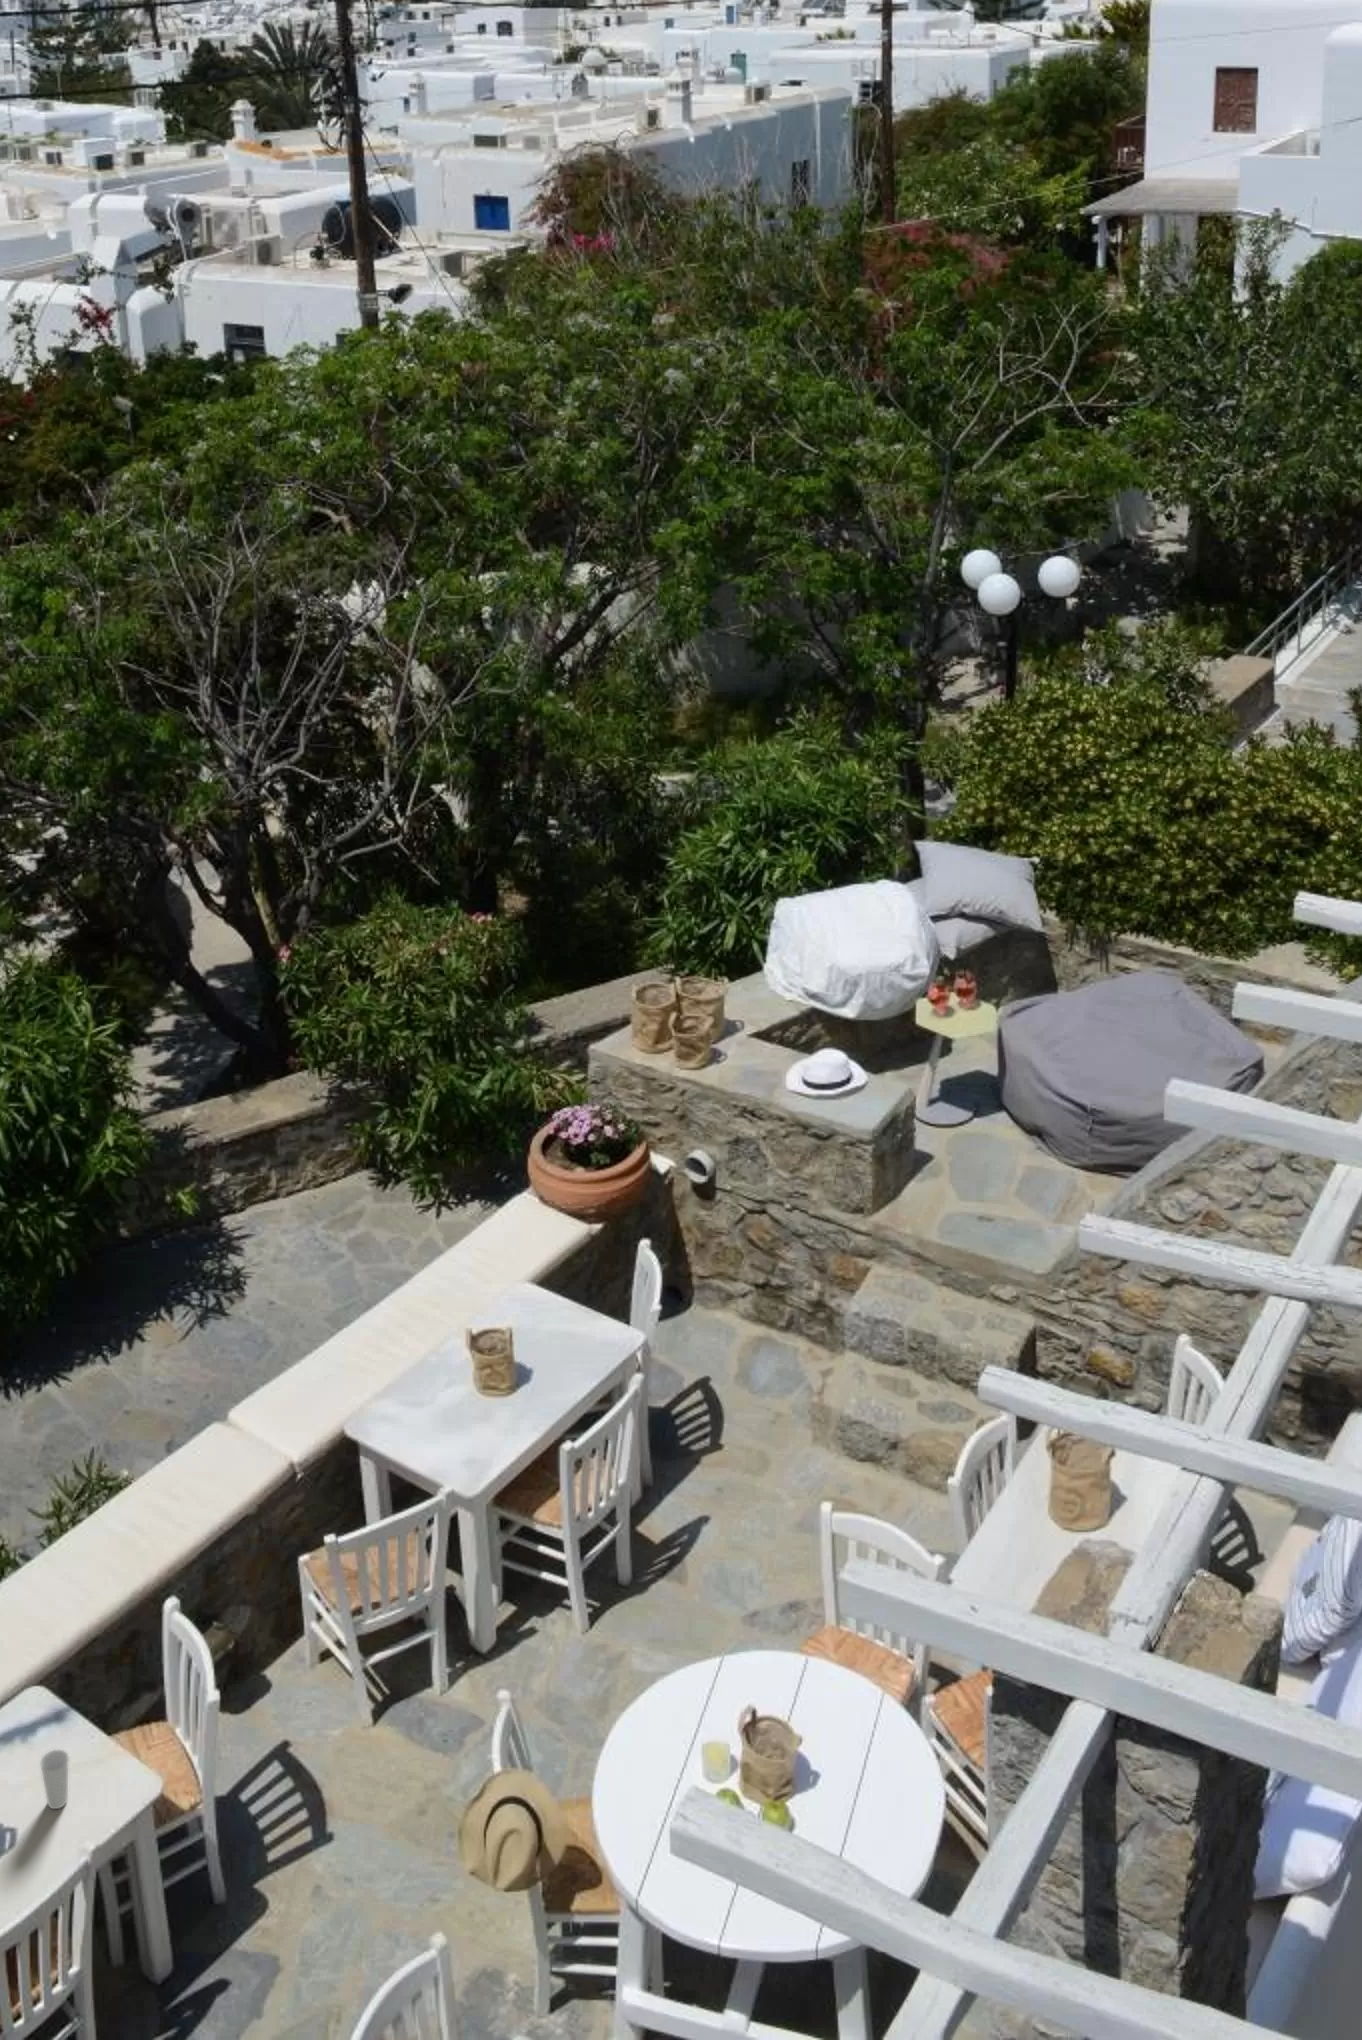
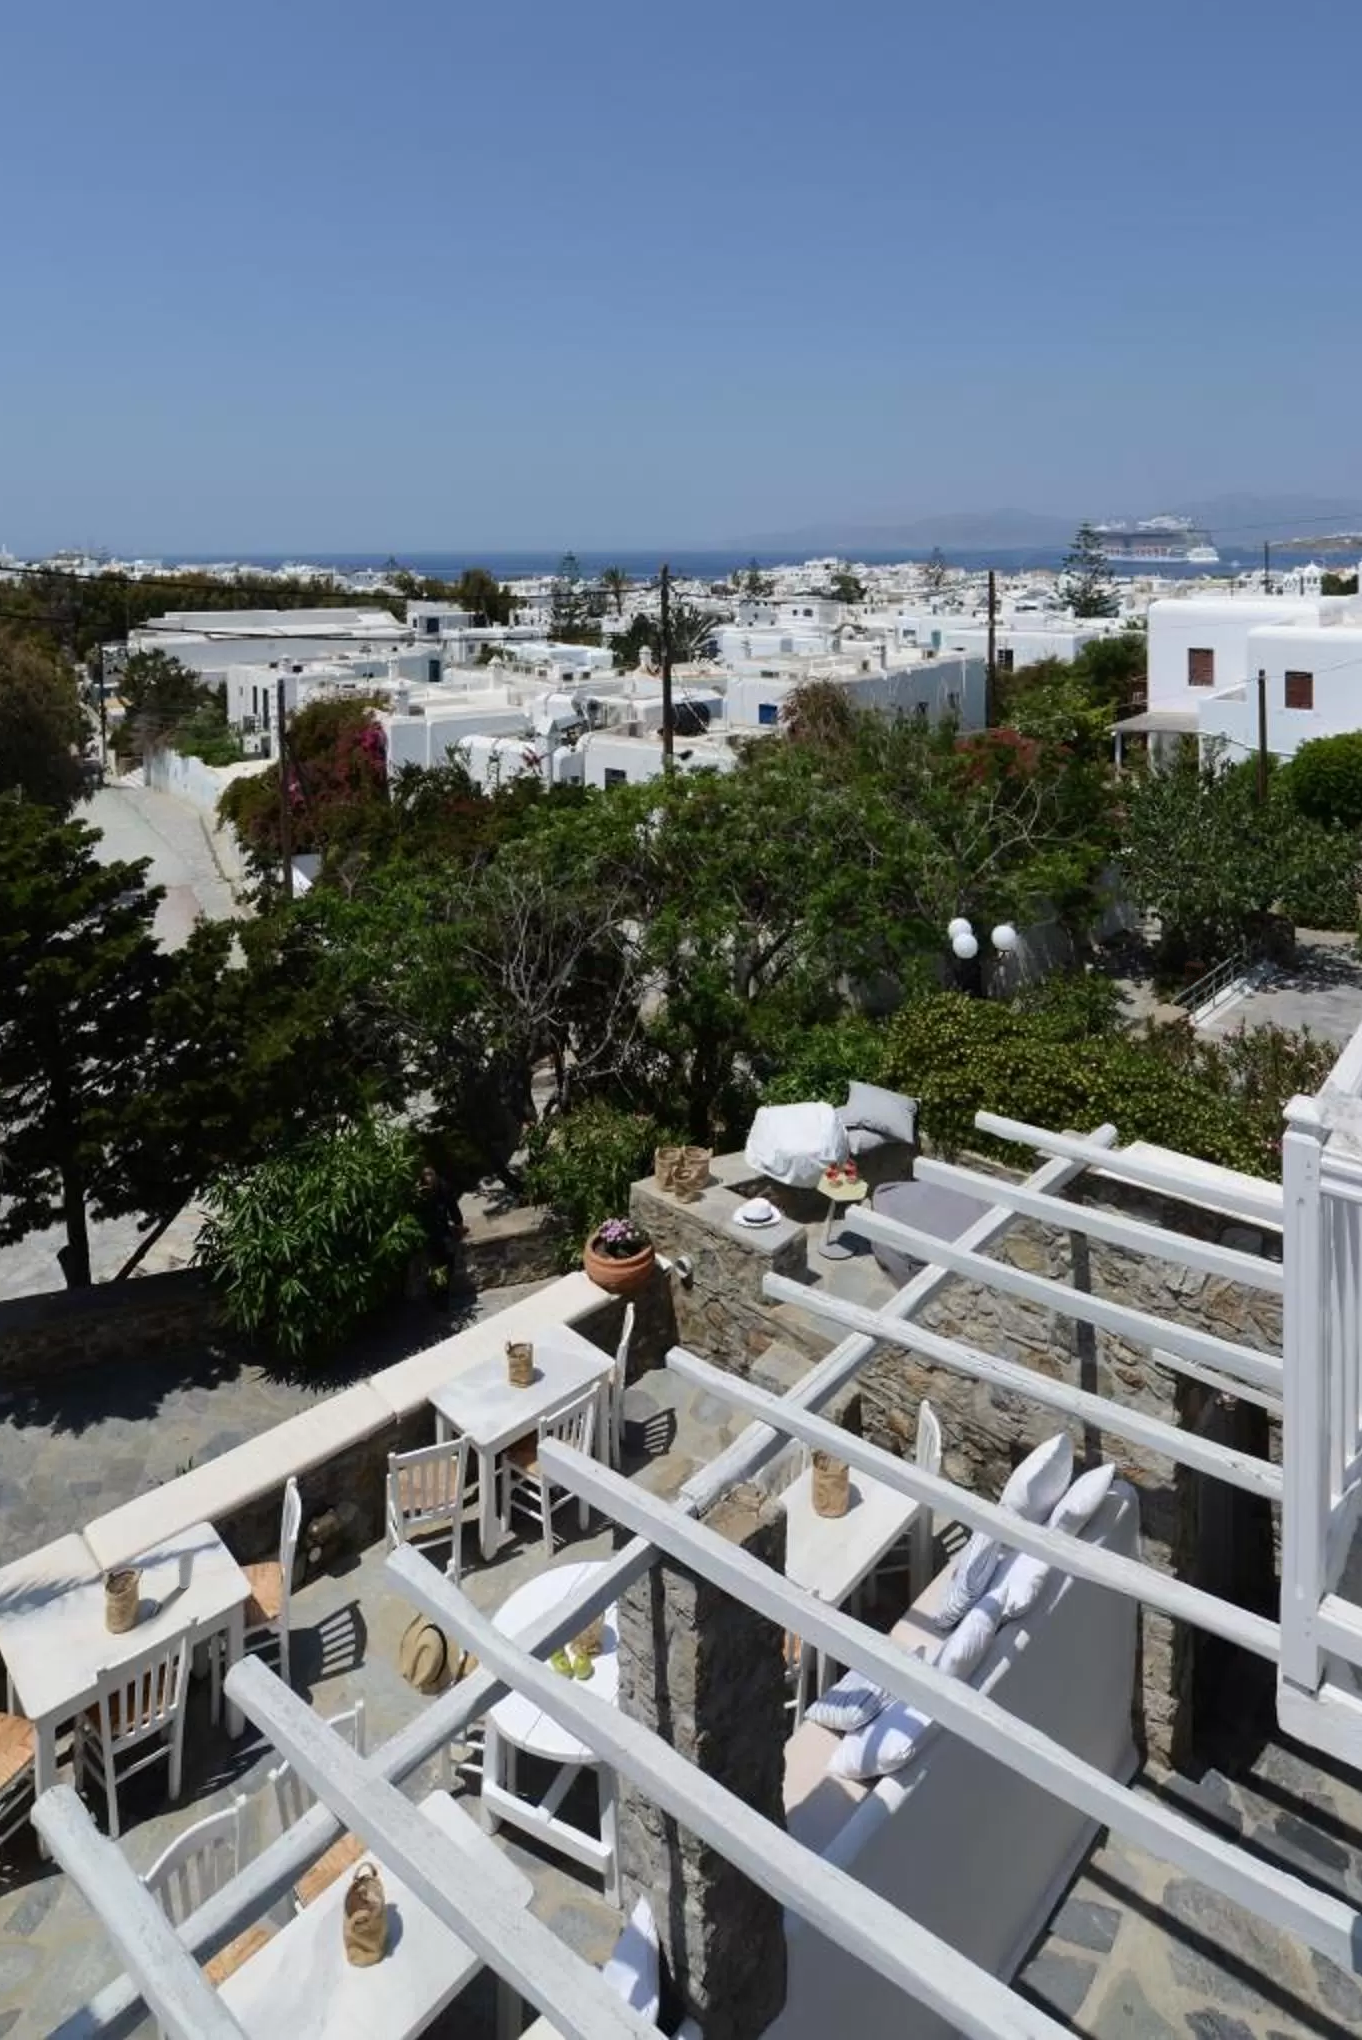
side table: none [1307,598,1347,667] -> present [1185,961,1207,1002]

